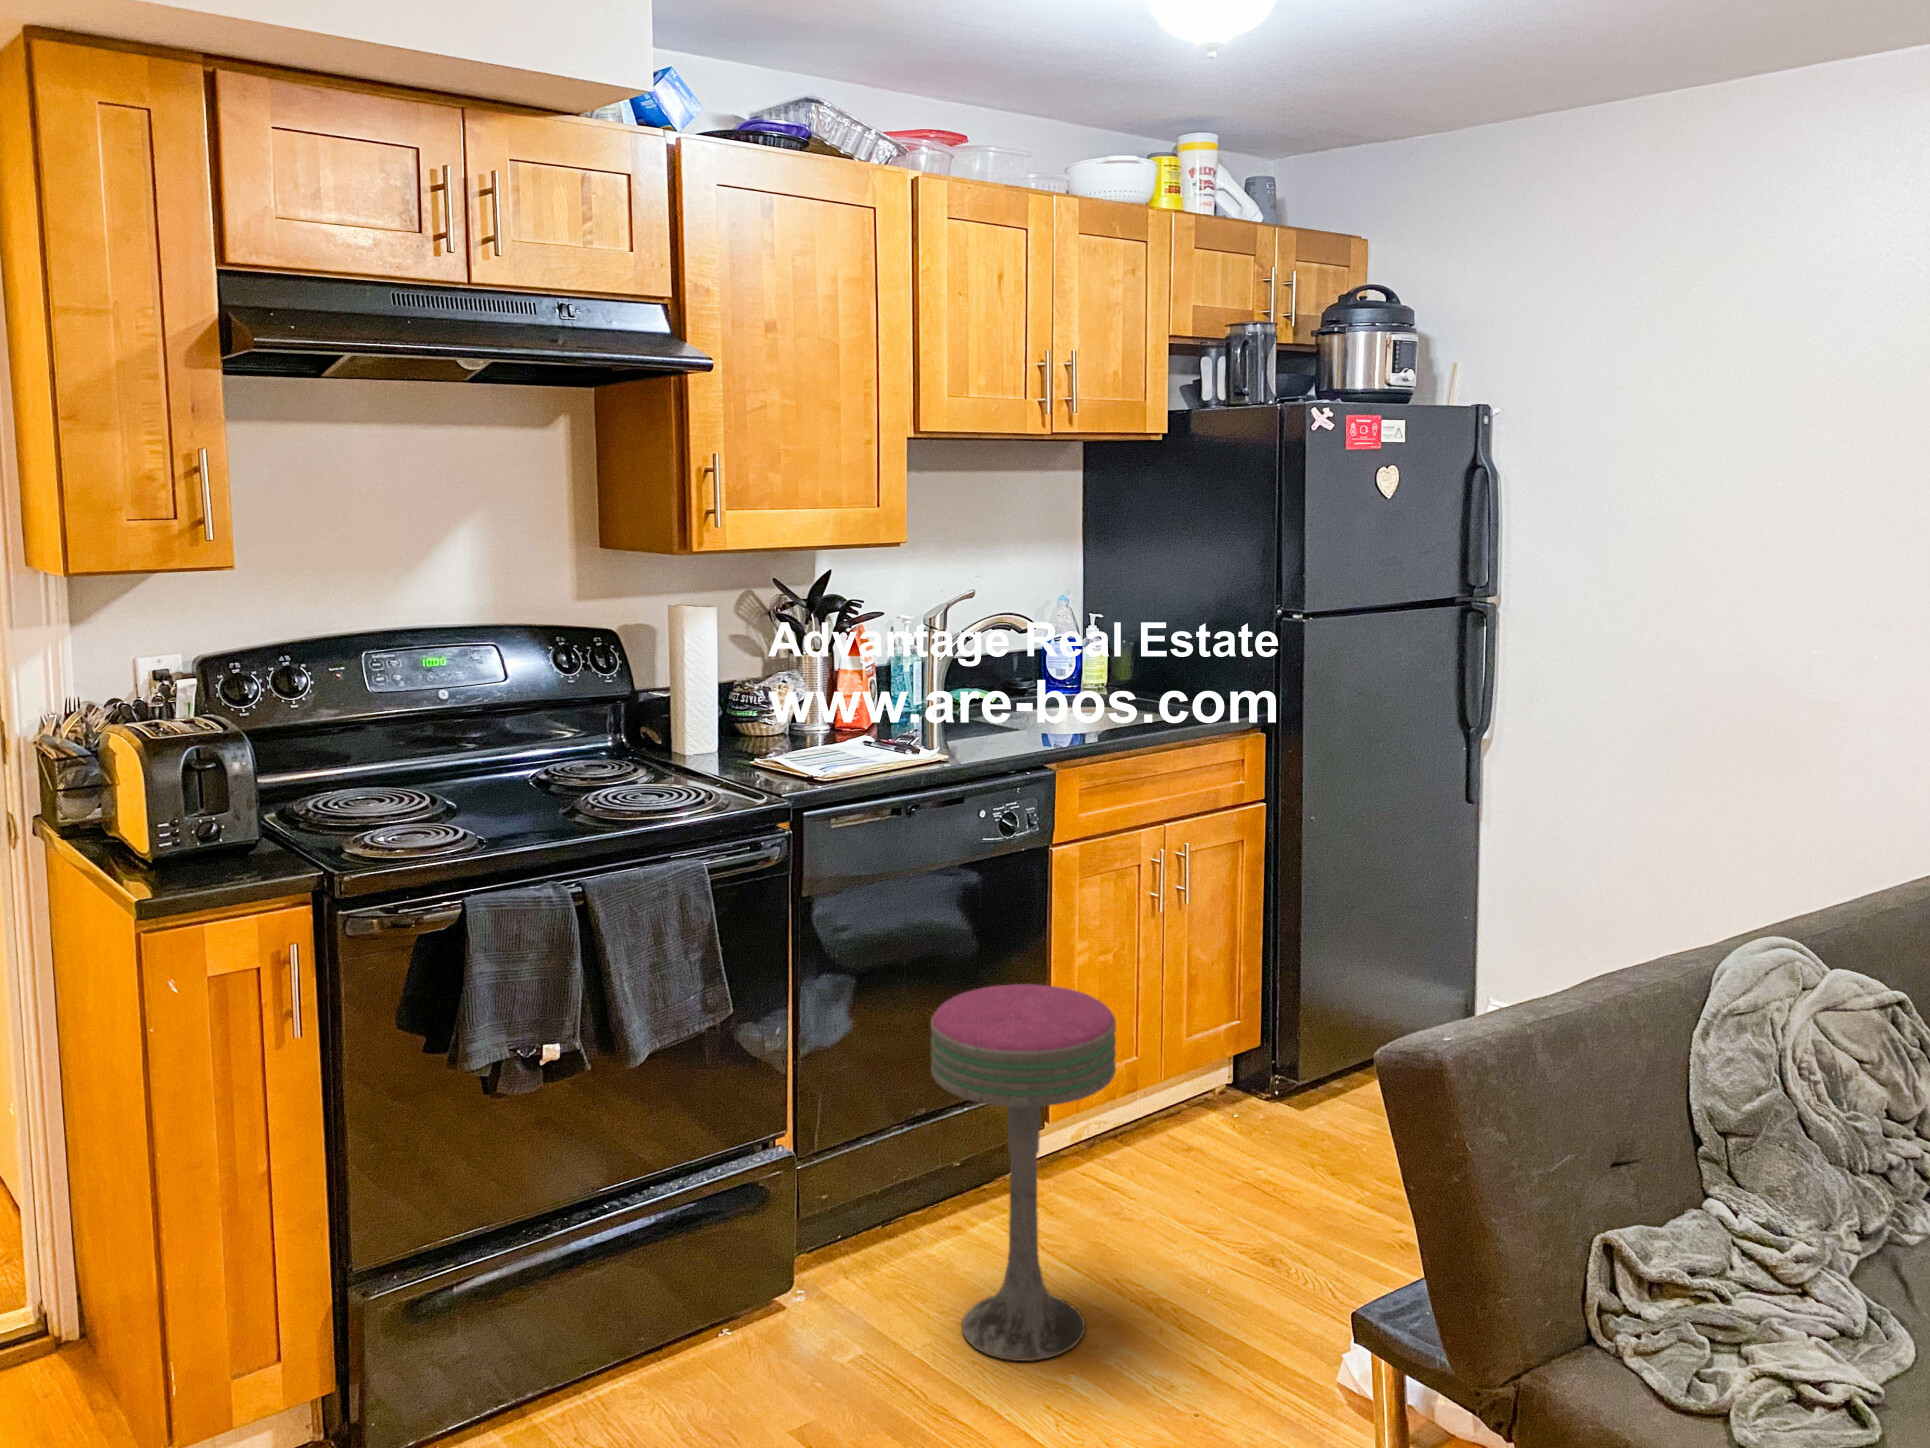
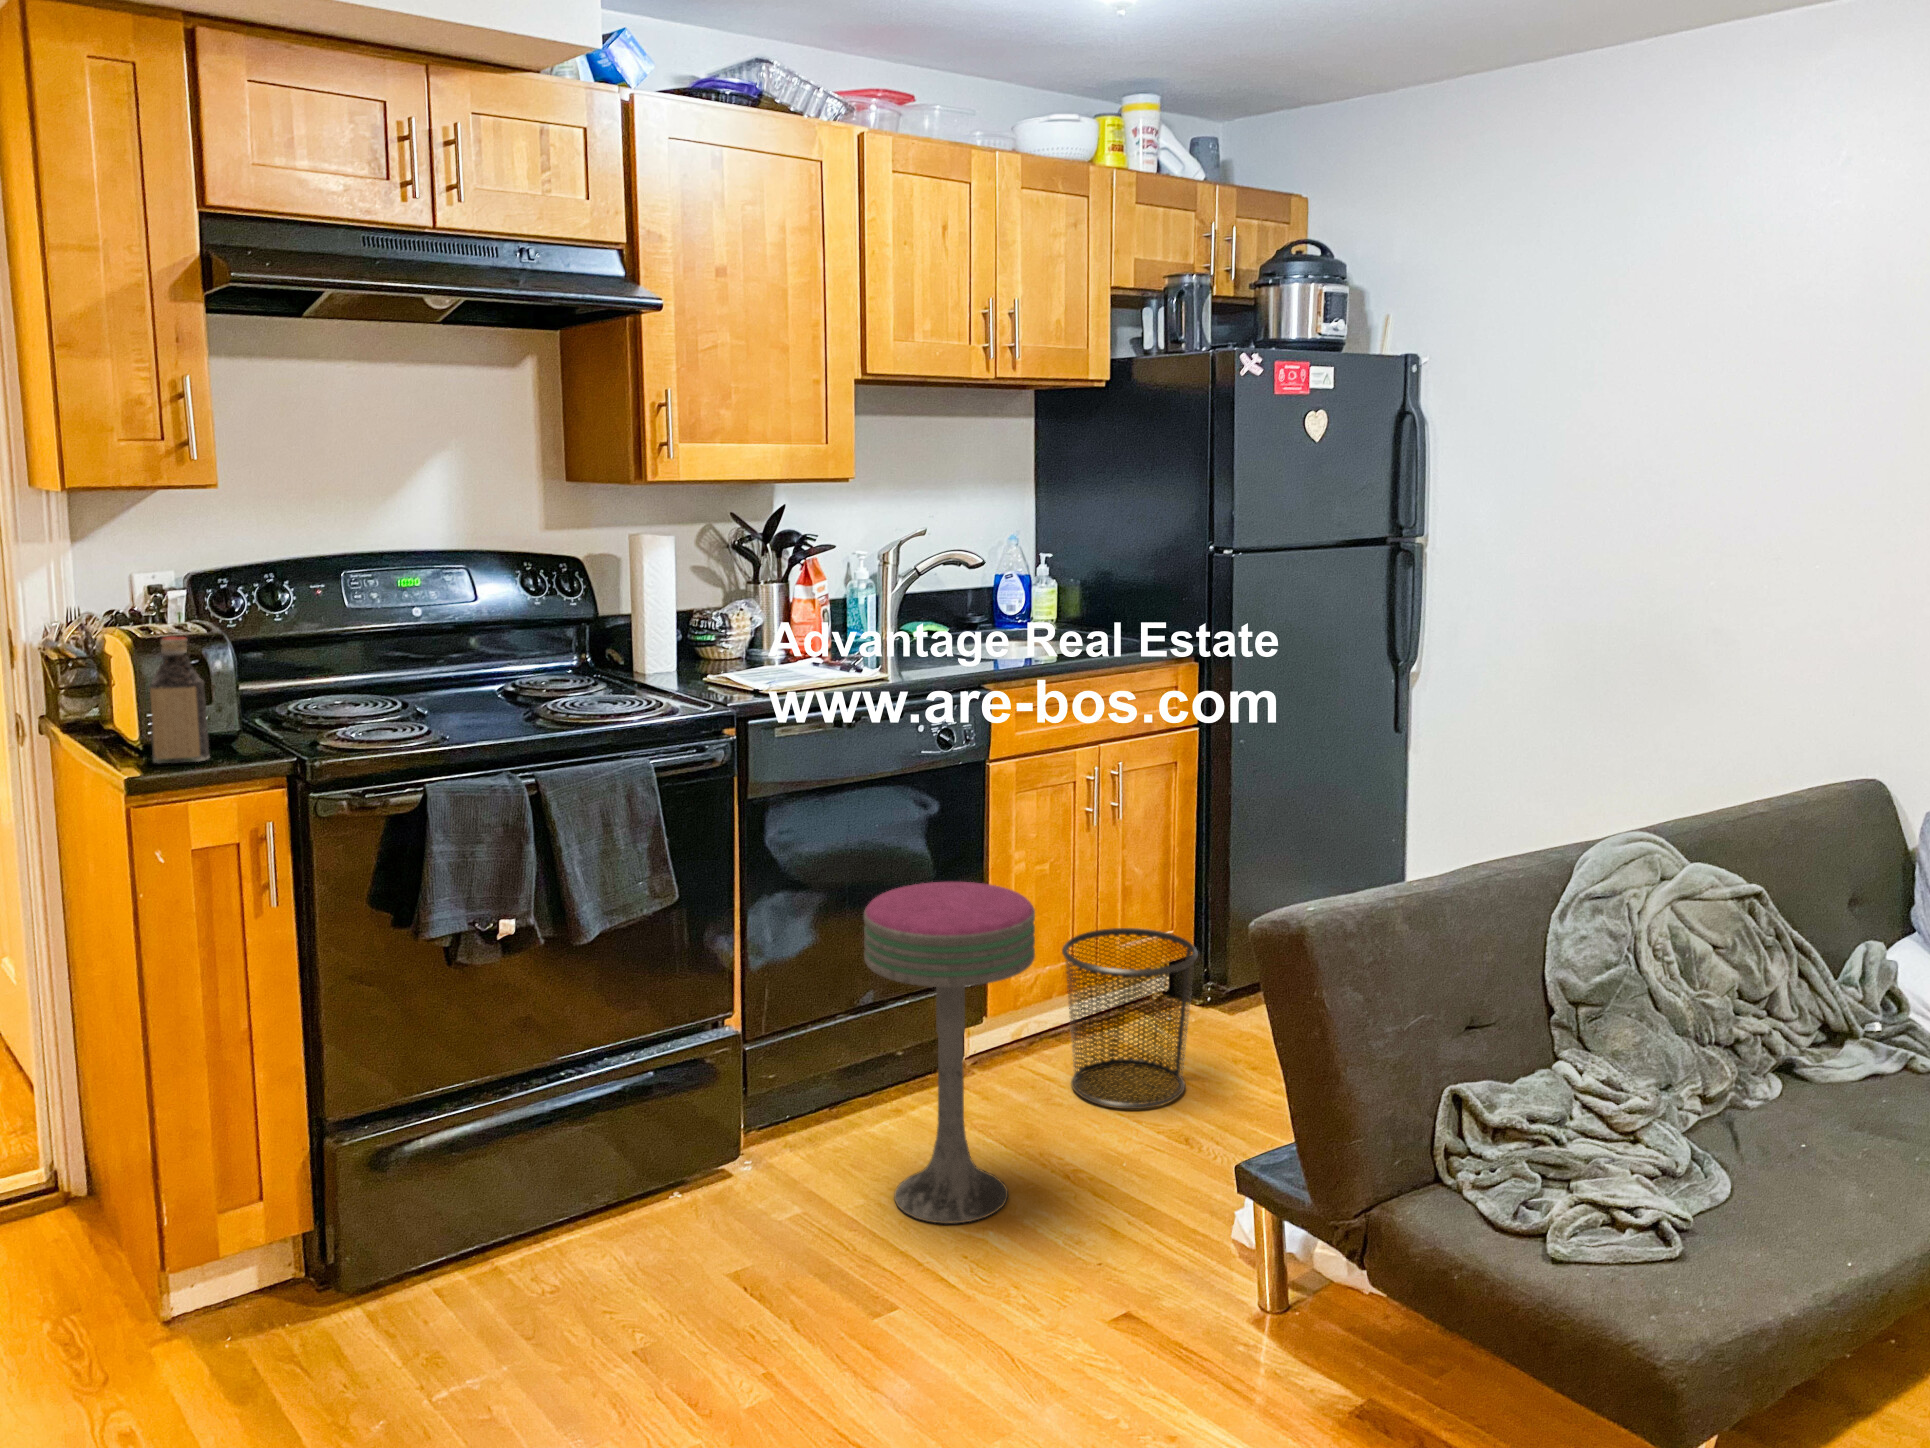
bottle: none [164,739,229,878] -> present [149,636,209,763]
waste bin: none [1129,1022,1275,1221] -> present [1062,928,1198,1109]

